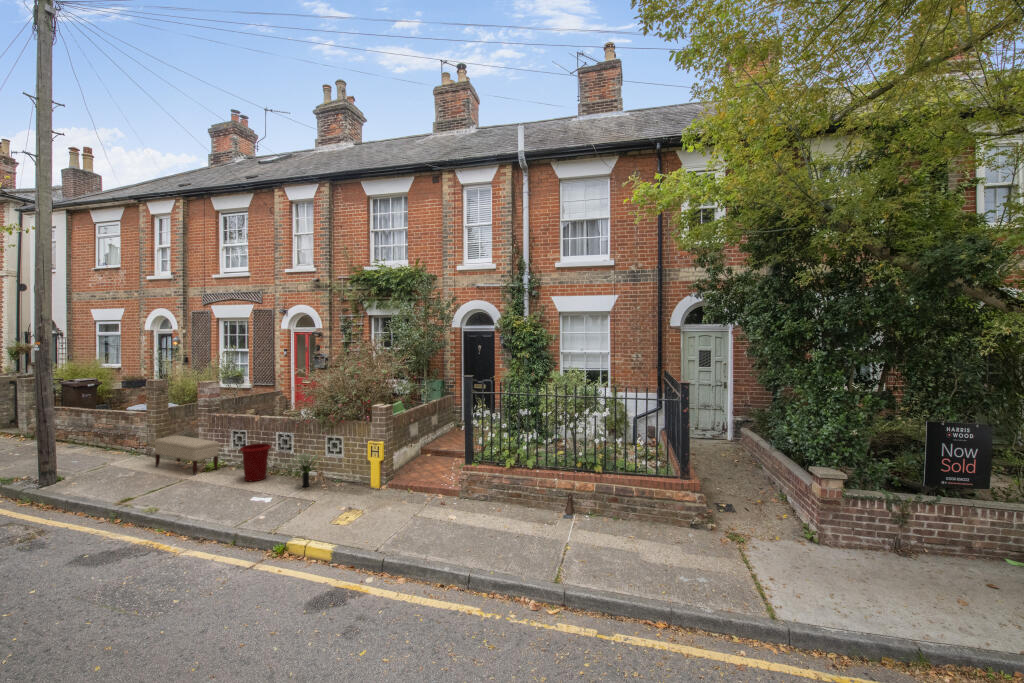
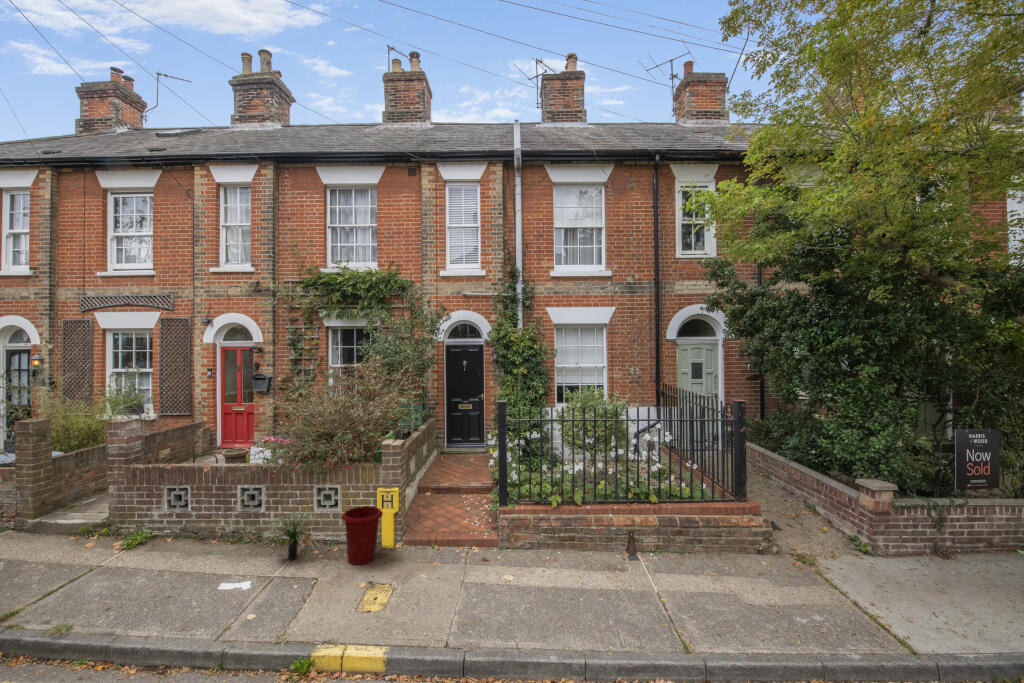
bench: present [155,435,219,475] -> none [36,496,146,555]
waste bin: present [240,443,271,481] -> present [341,506,383,564]

